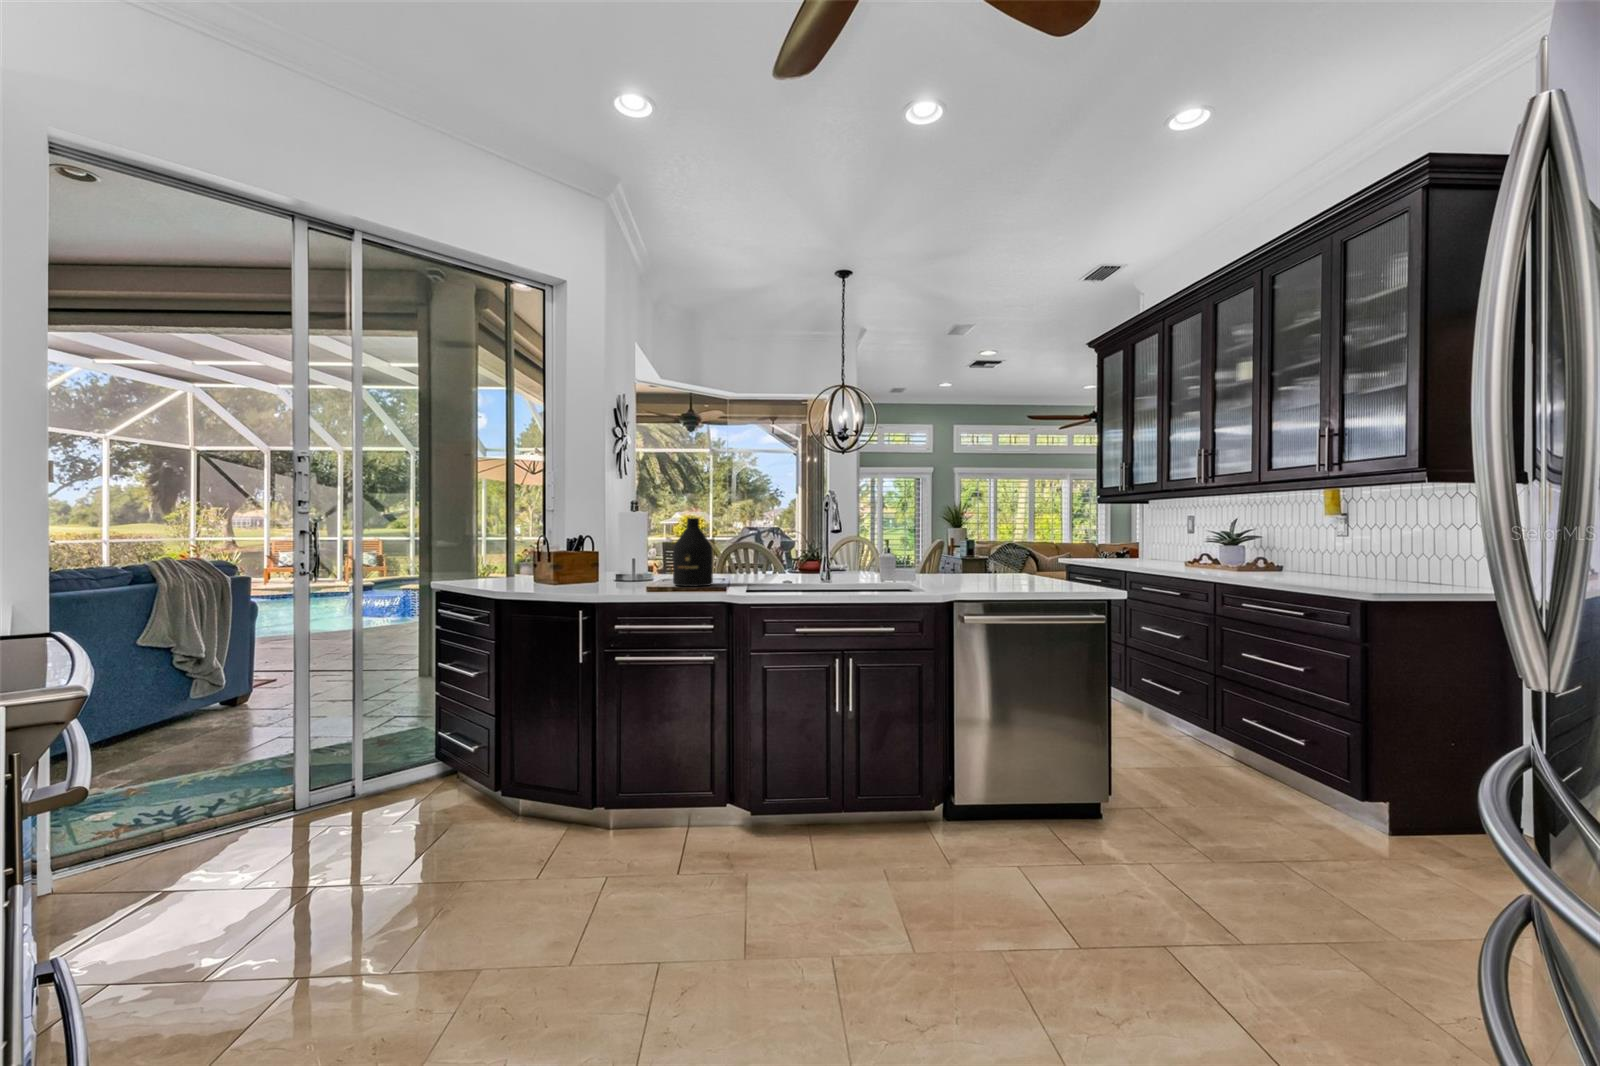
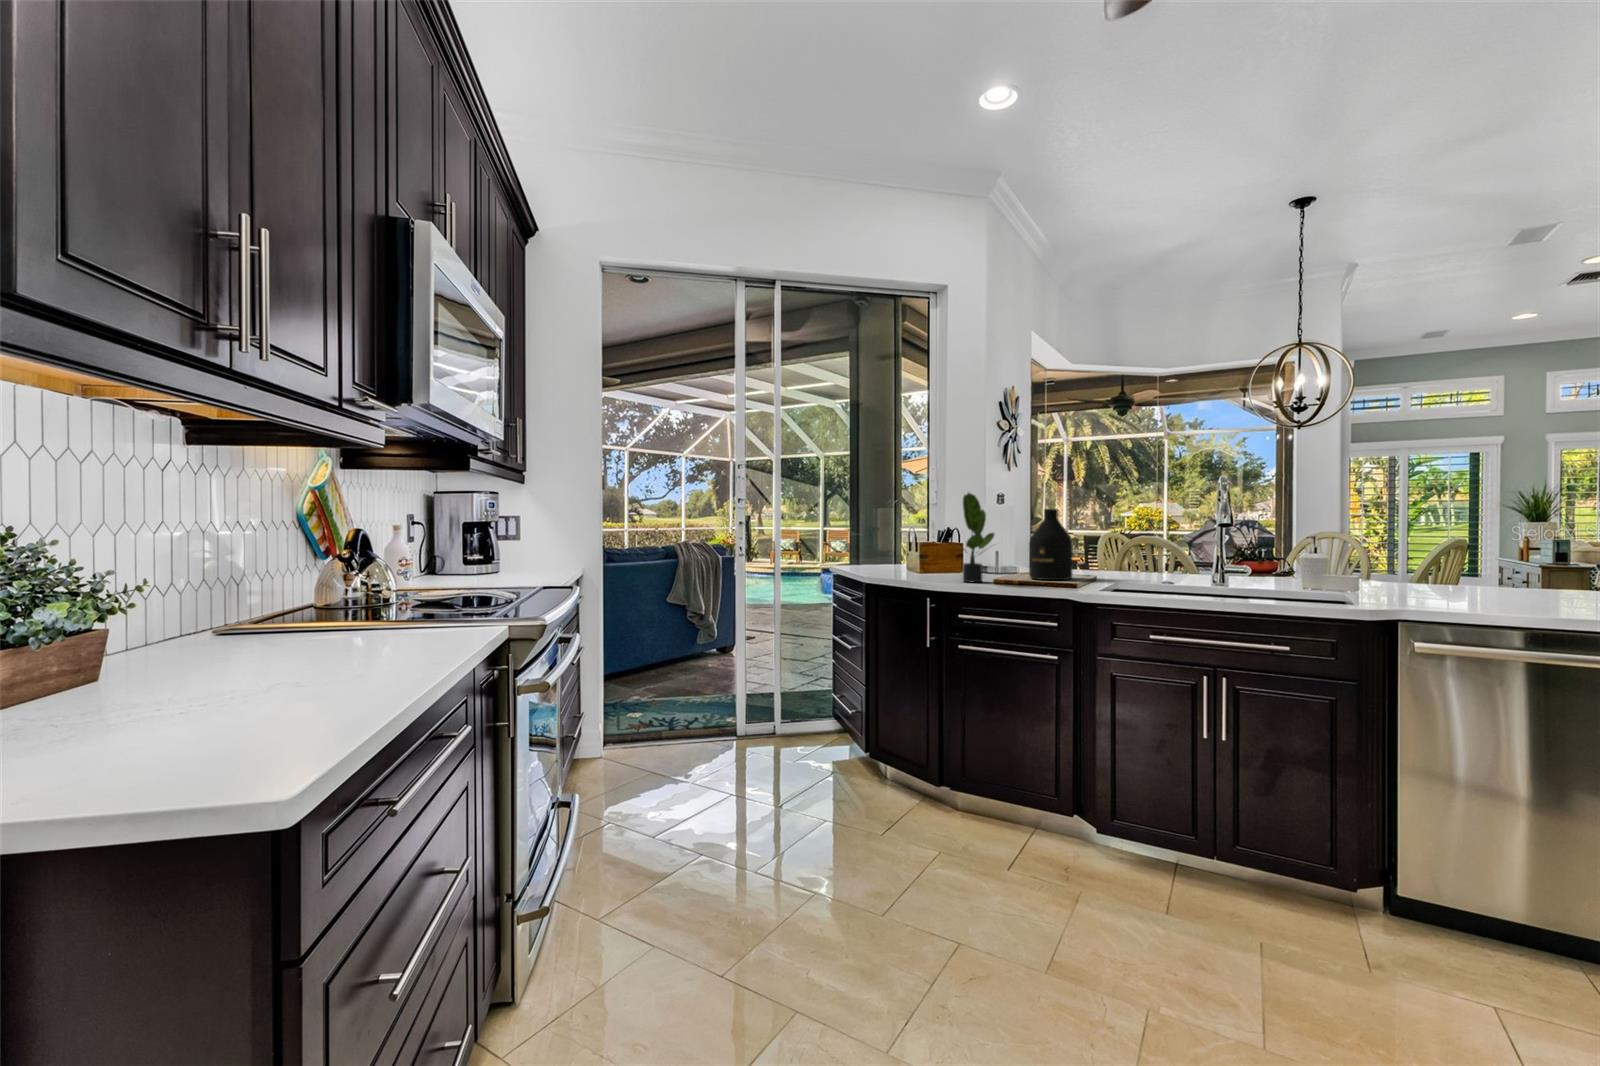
potted plant: none [601,499,653,592] -> present [963,493,994,583]

